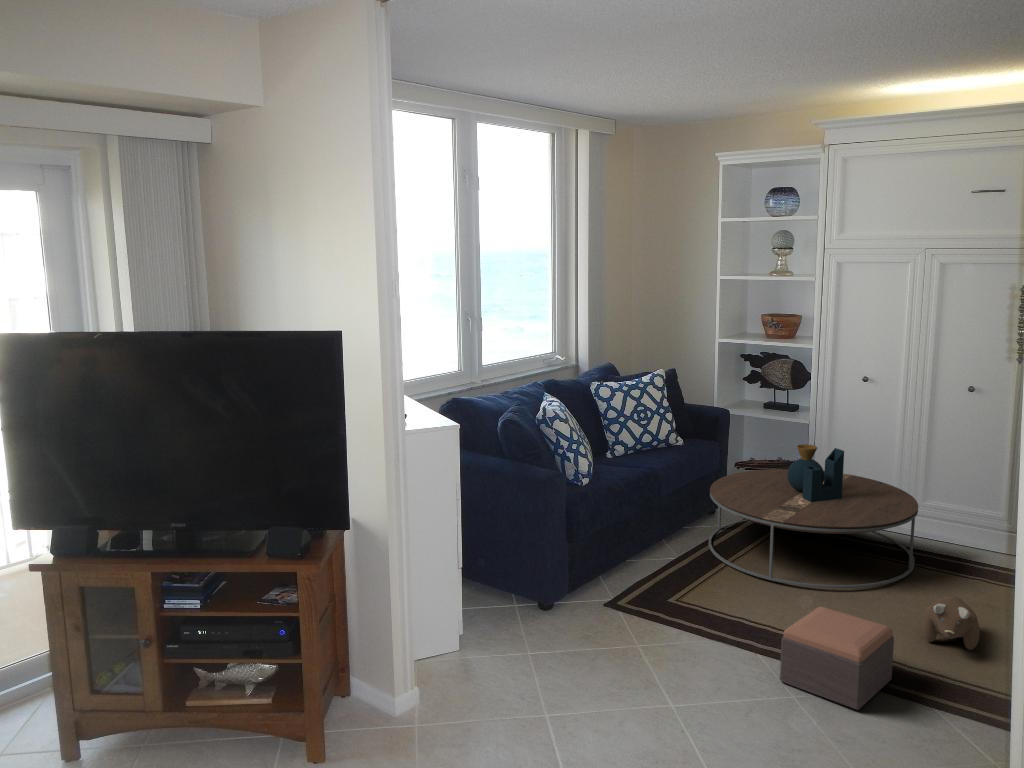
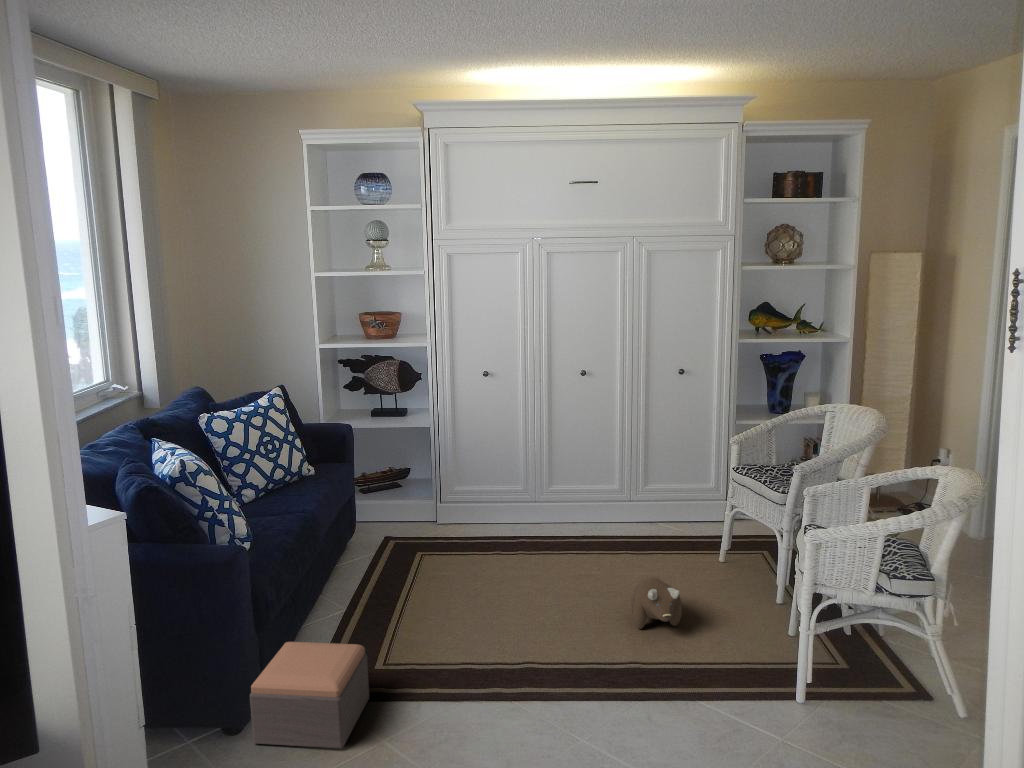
coffee table: present [709,444,918,589] -> none [362,449,573,606]
footstool: present [780,607,894,710] -> present [250,642,369,748]

